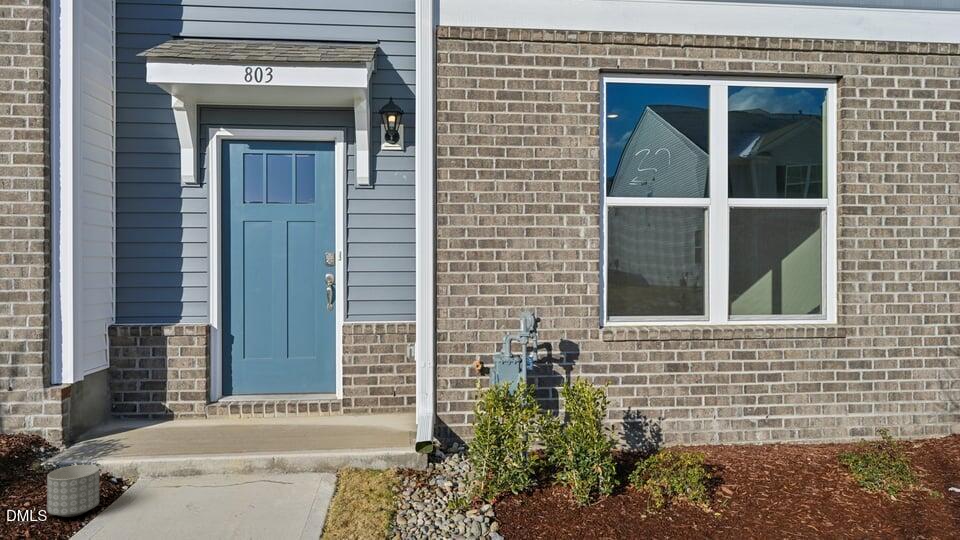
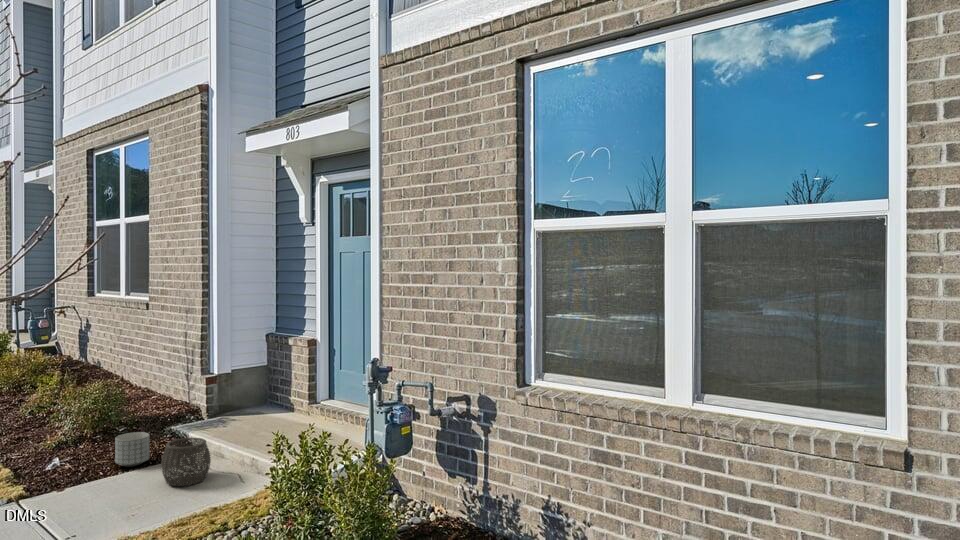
woven basket: none [177,447,240,511] -> present [161,438,211,486]

